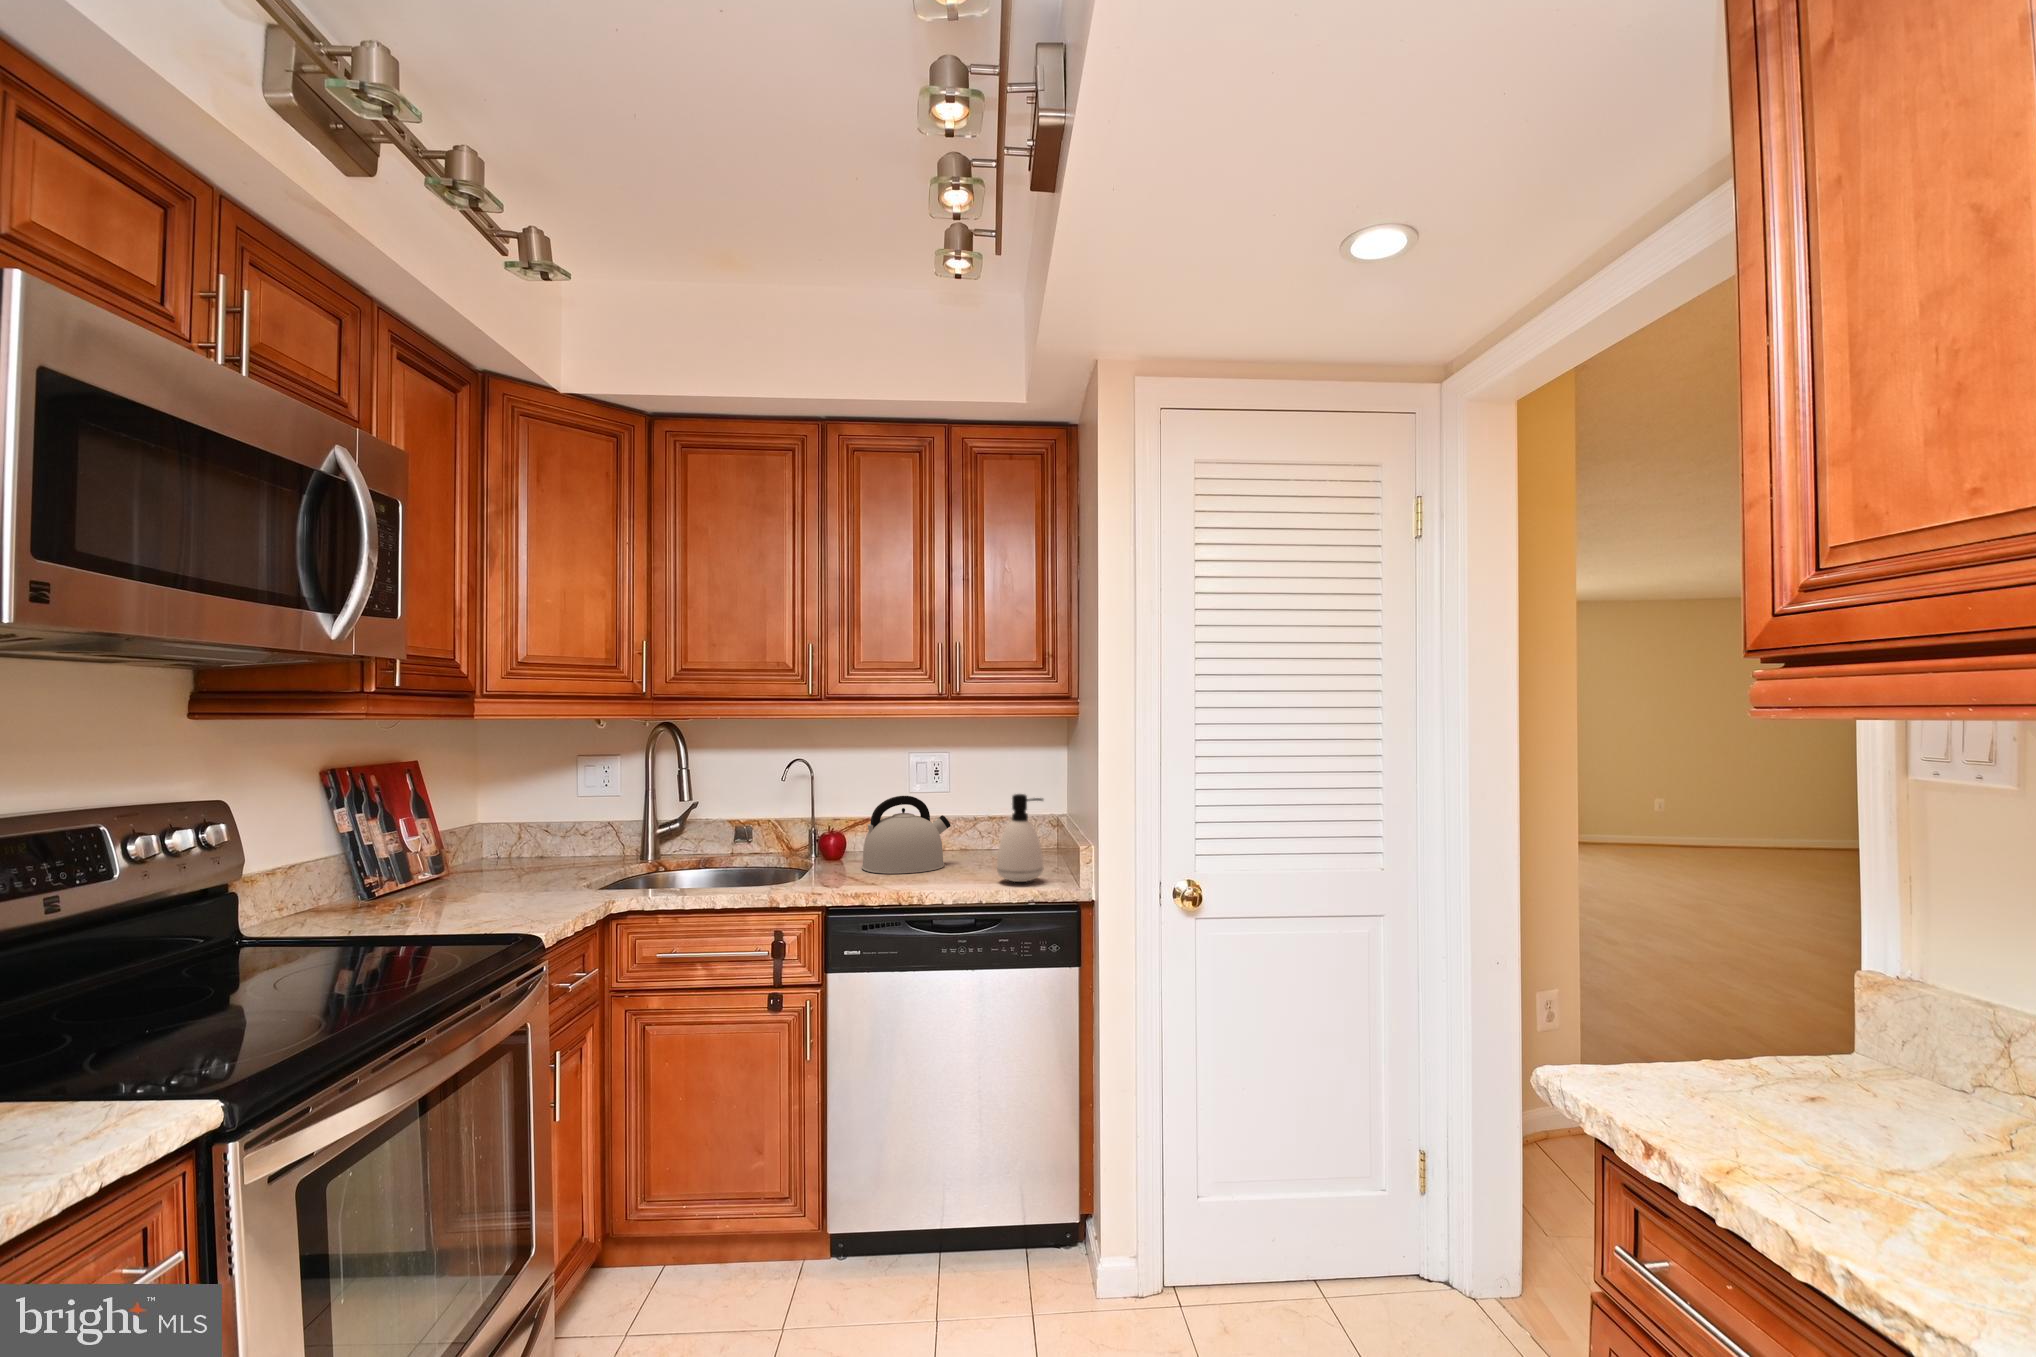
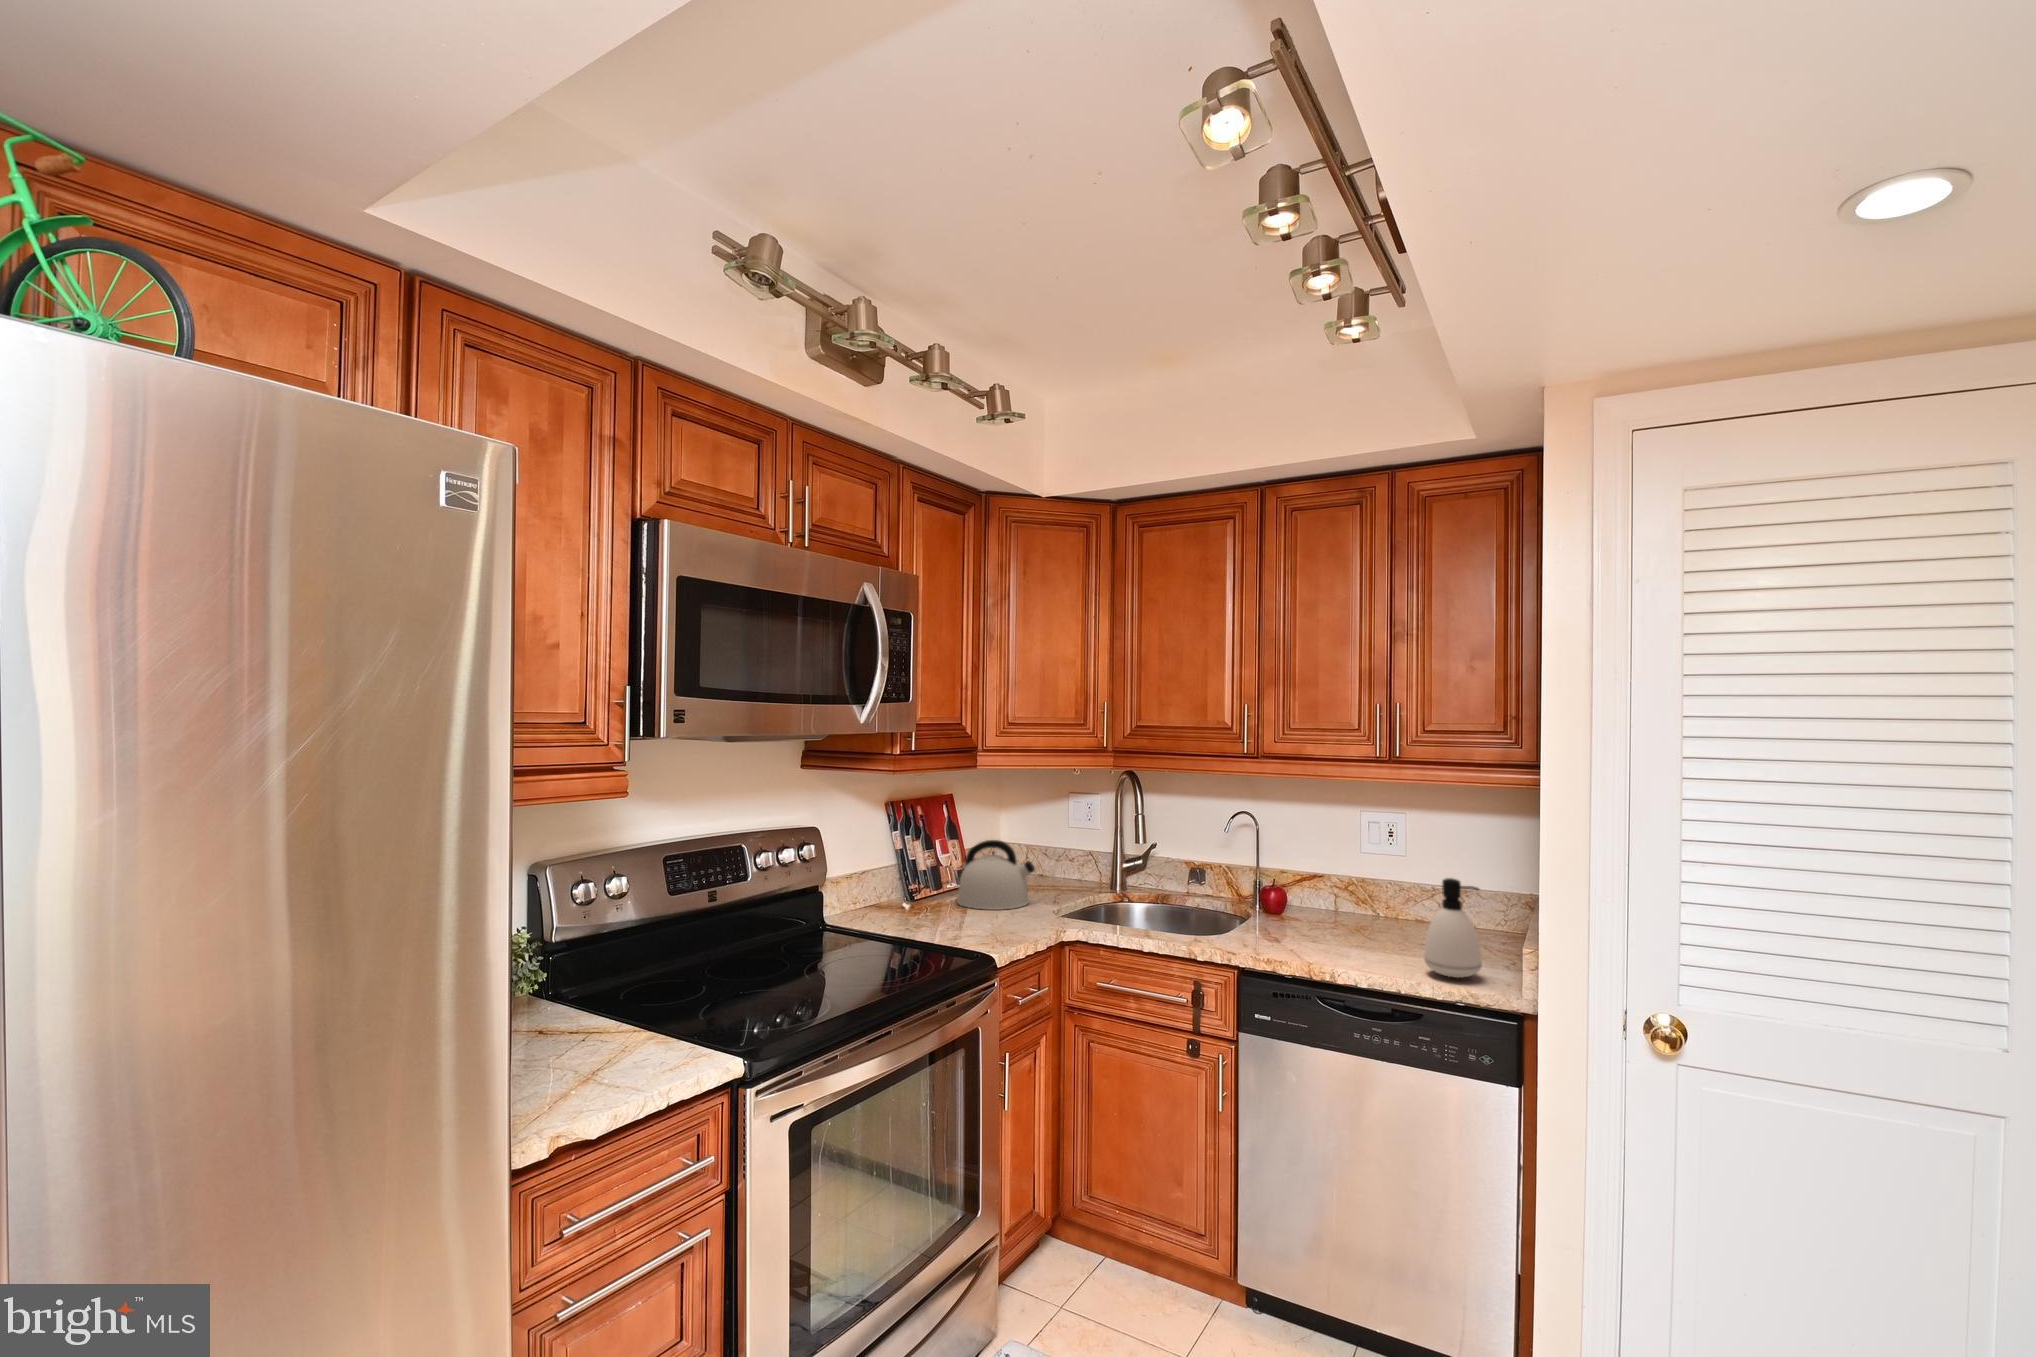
kettle: present [862,796,951,874] -> present [958,840,1035,910]

